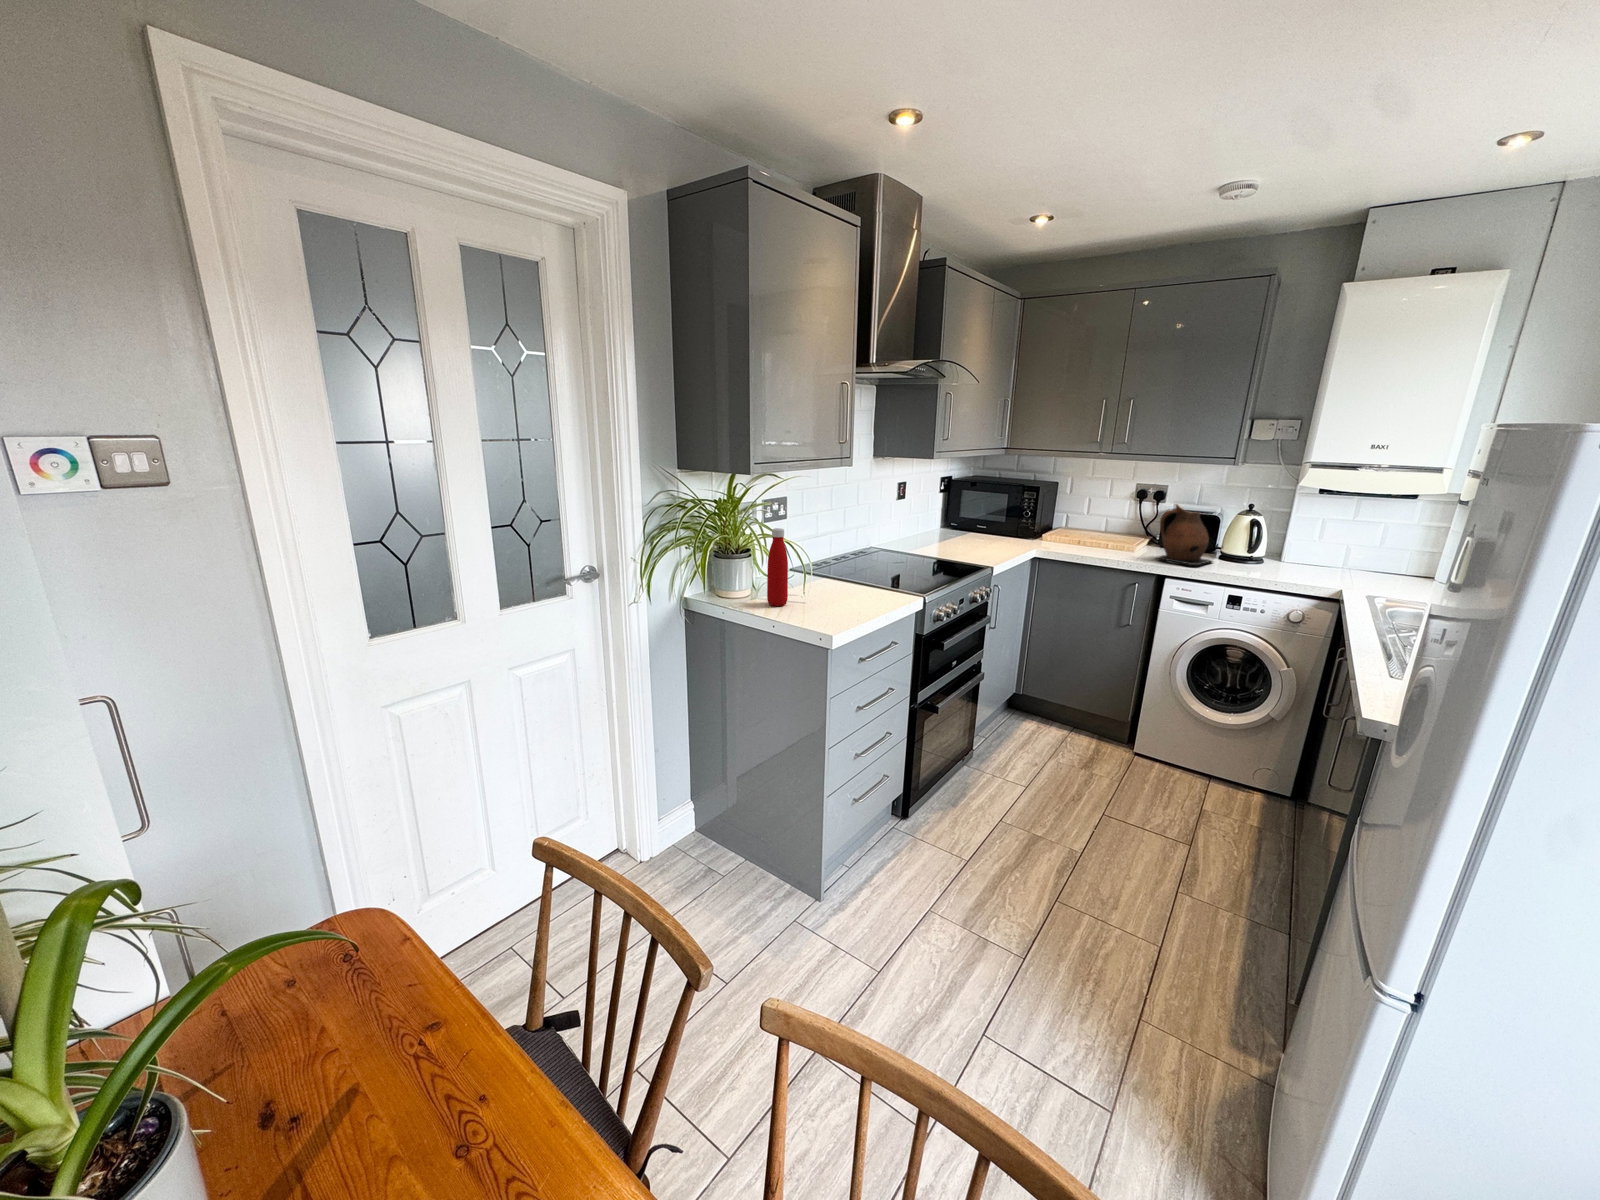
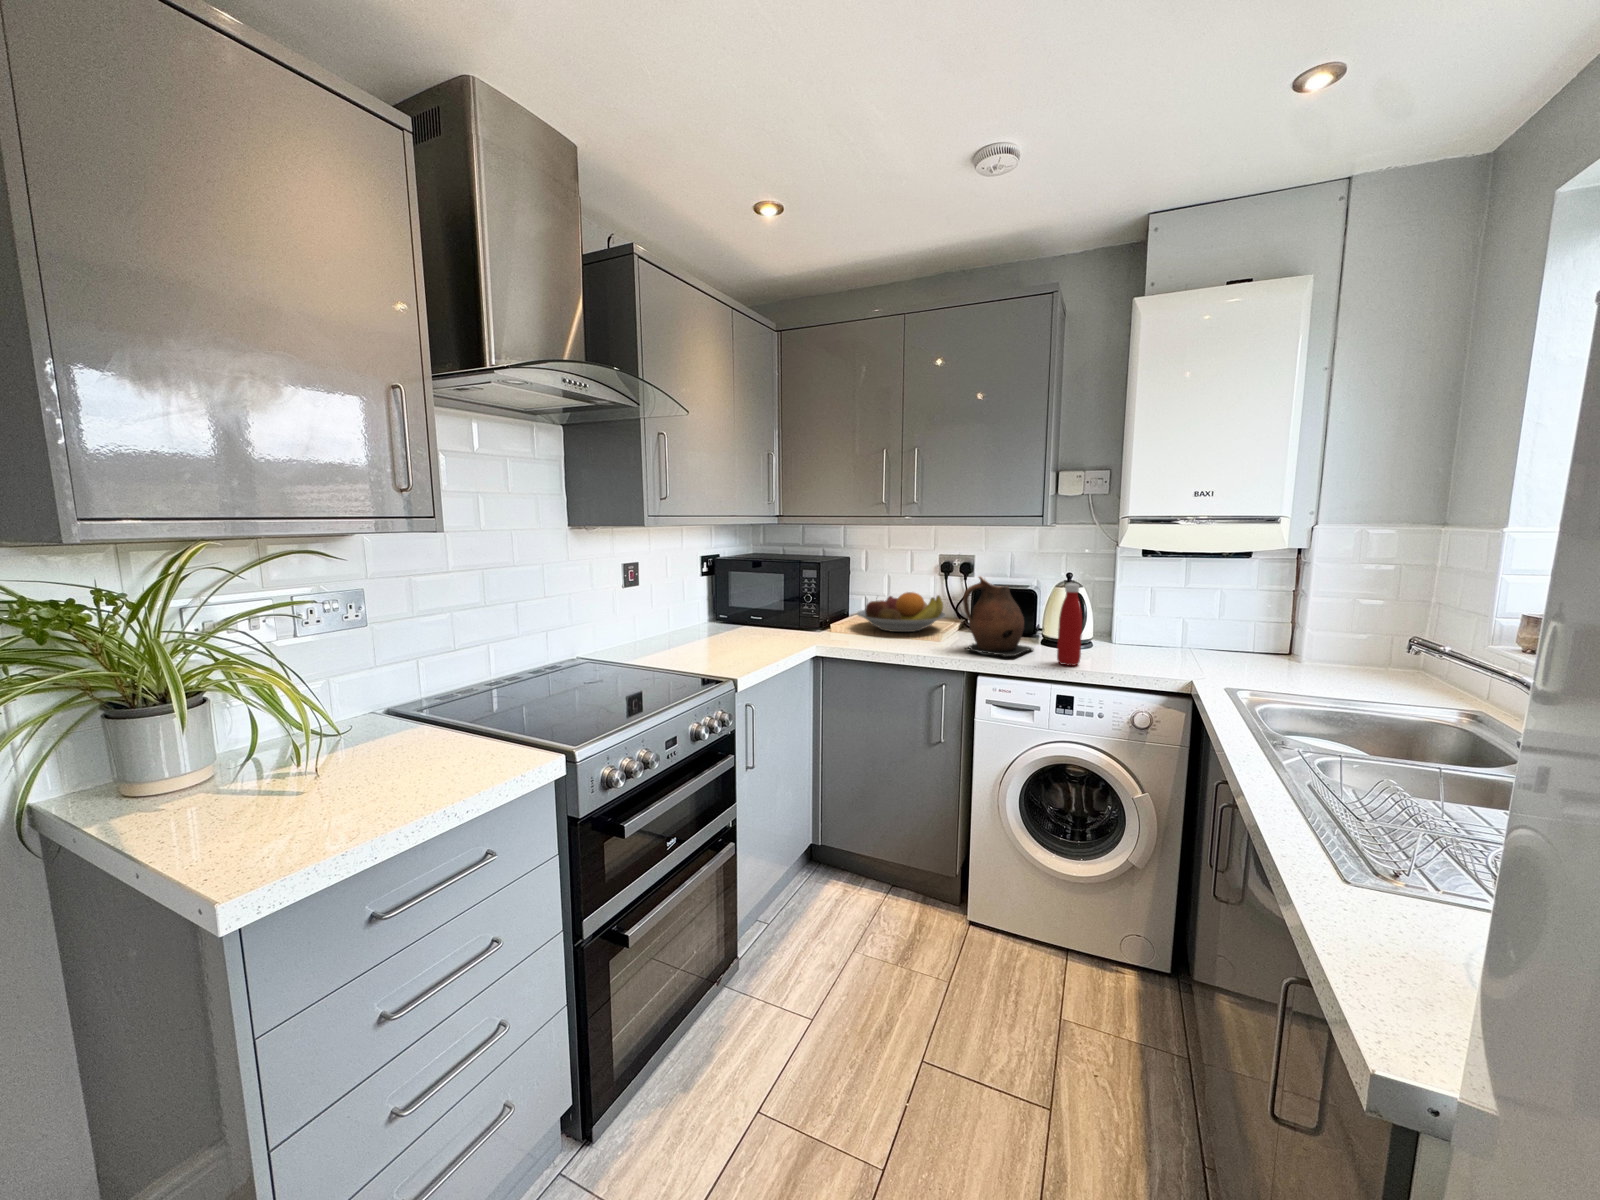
fruit bowl: none [1064,513,1139,544] -> present [857,592,946,632]
bottle: present [767,528,788,606] -> present [1057,583,1082,666]

